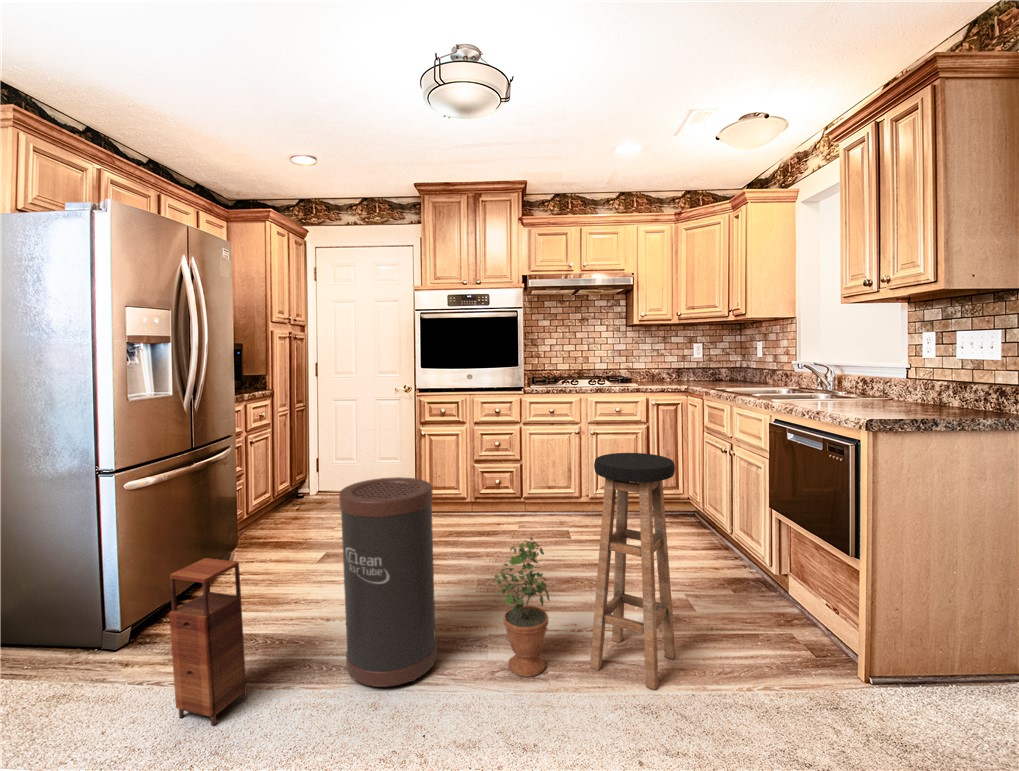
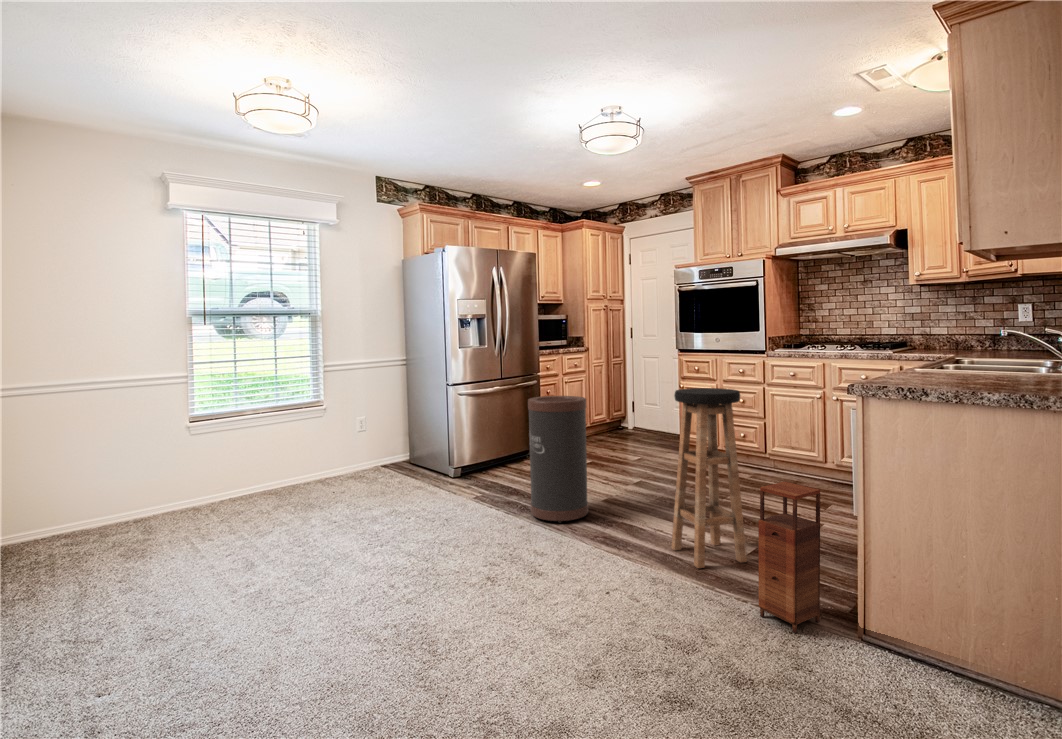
potted plant: present [494,537,550,677] -> none [607,441,650,541]
storage cabinet: present [169,558,247,726] -> present [758,482,820,633]

